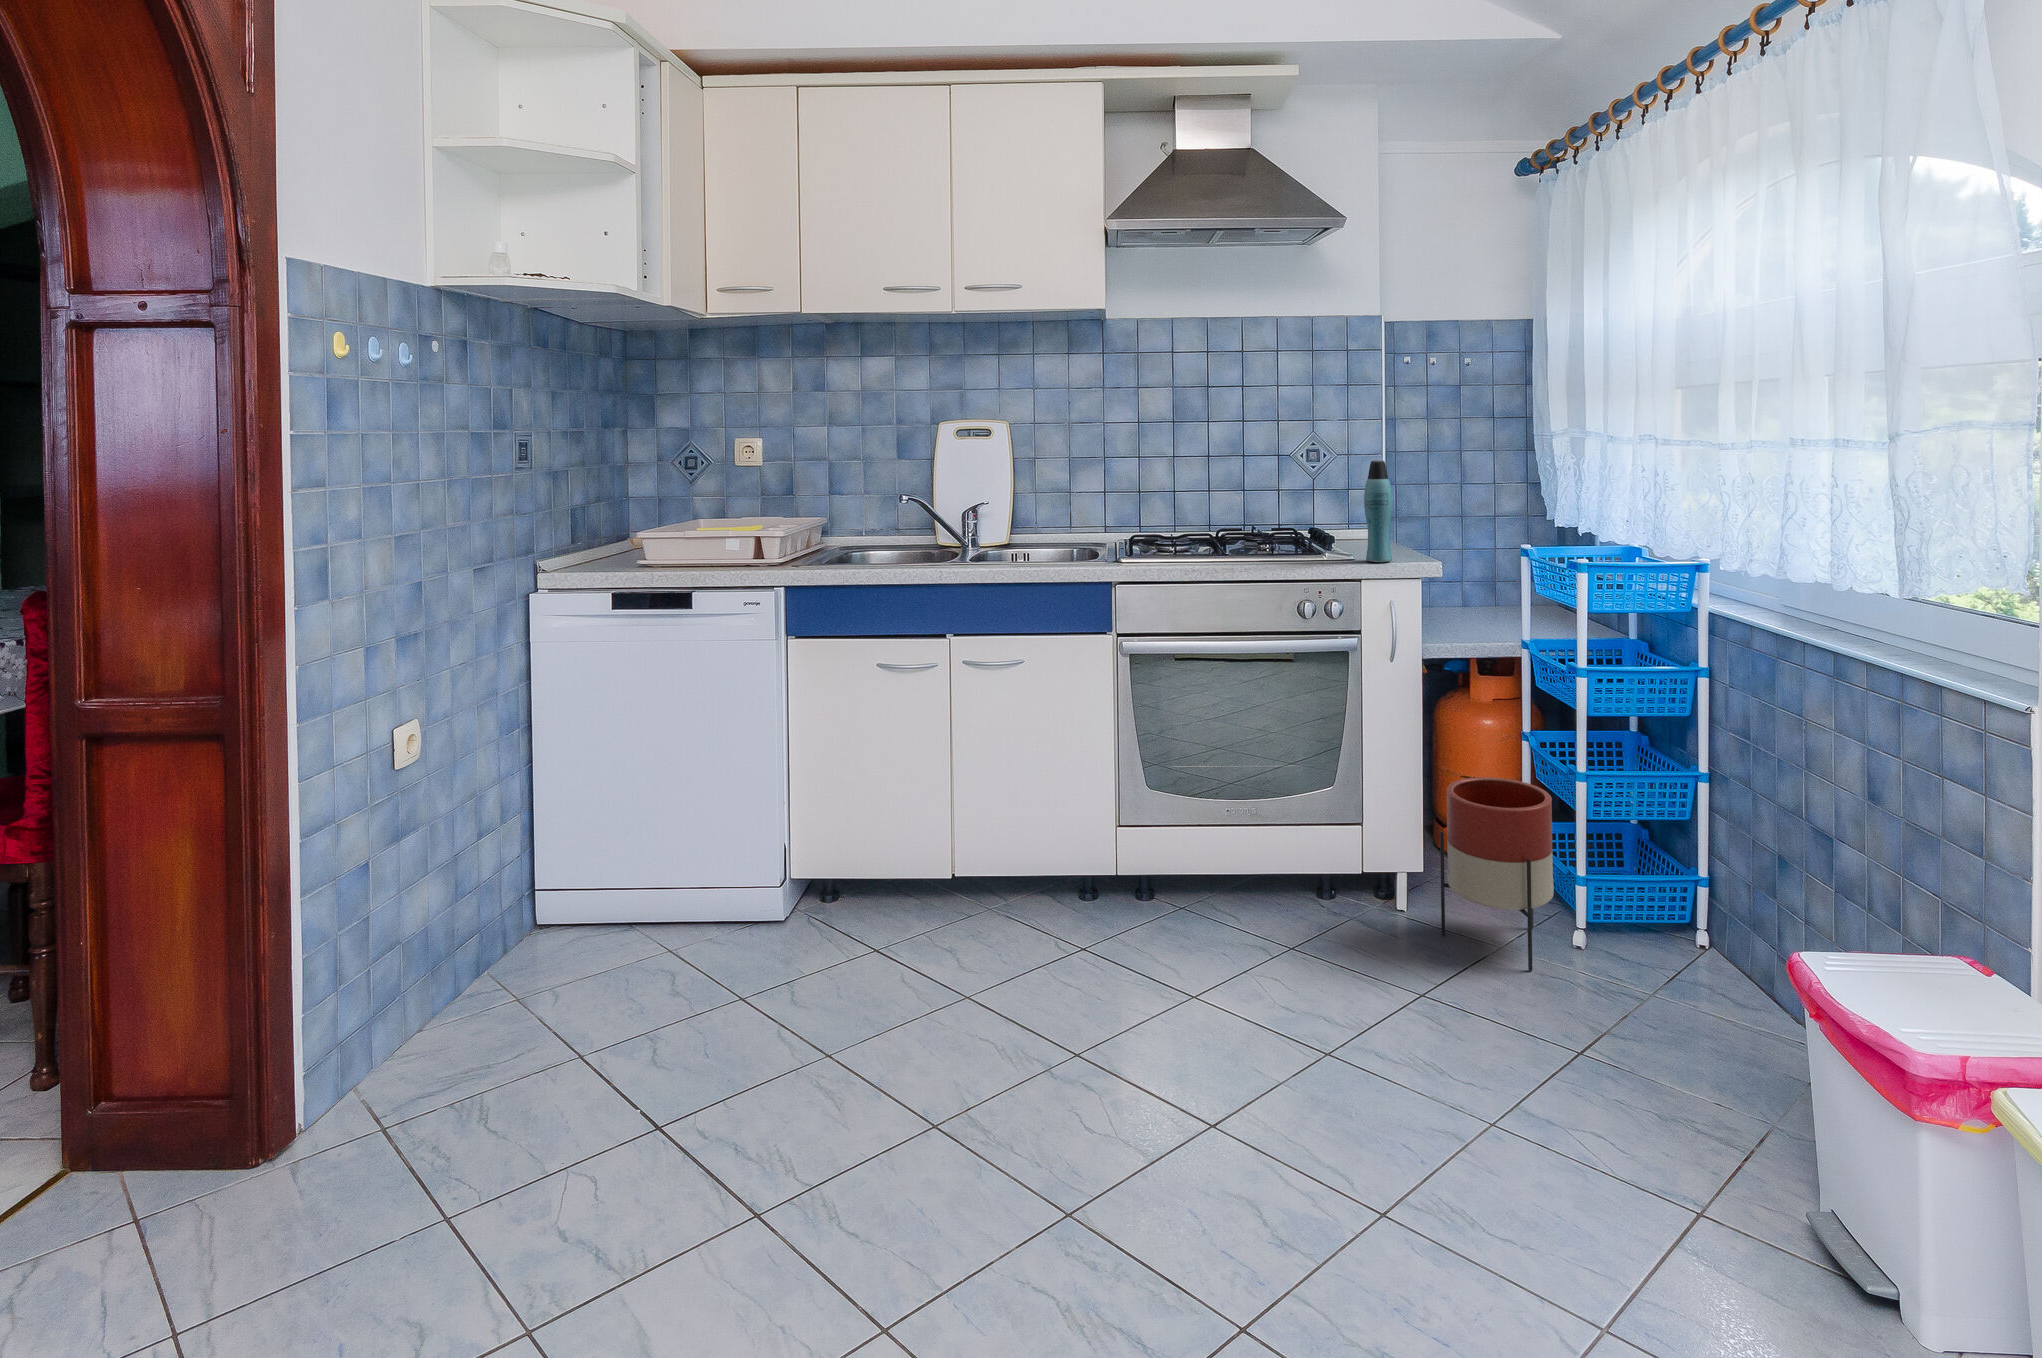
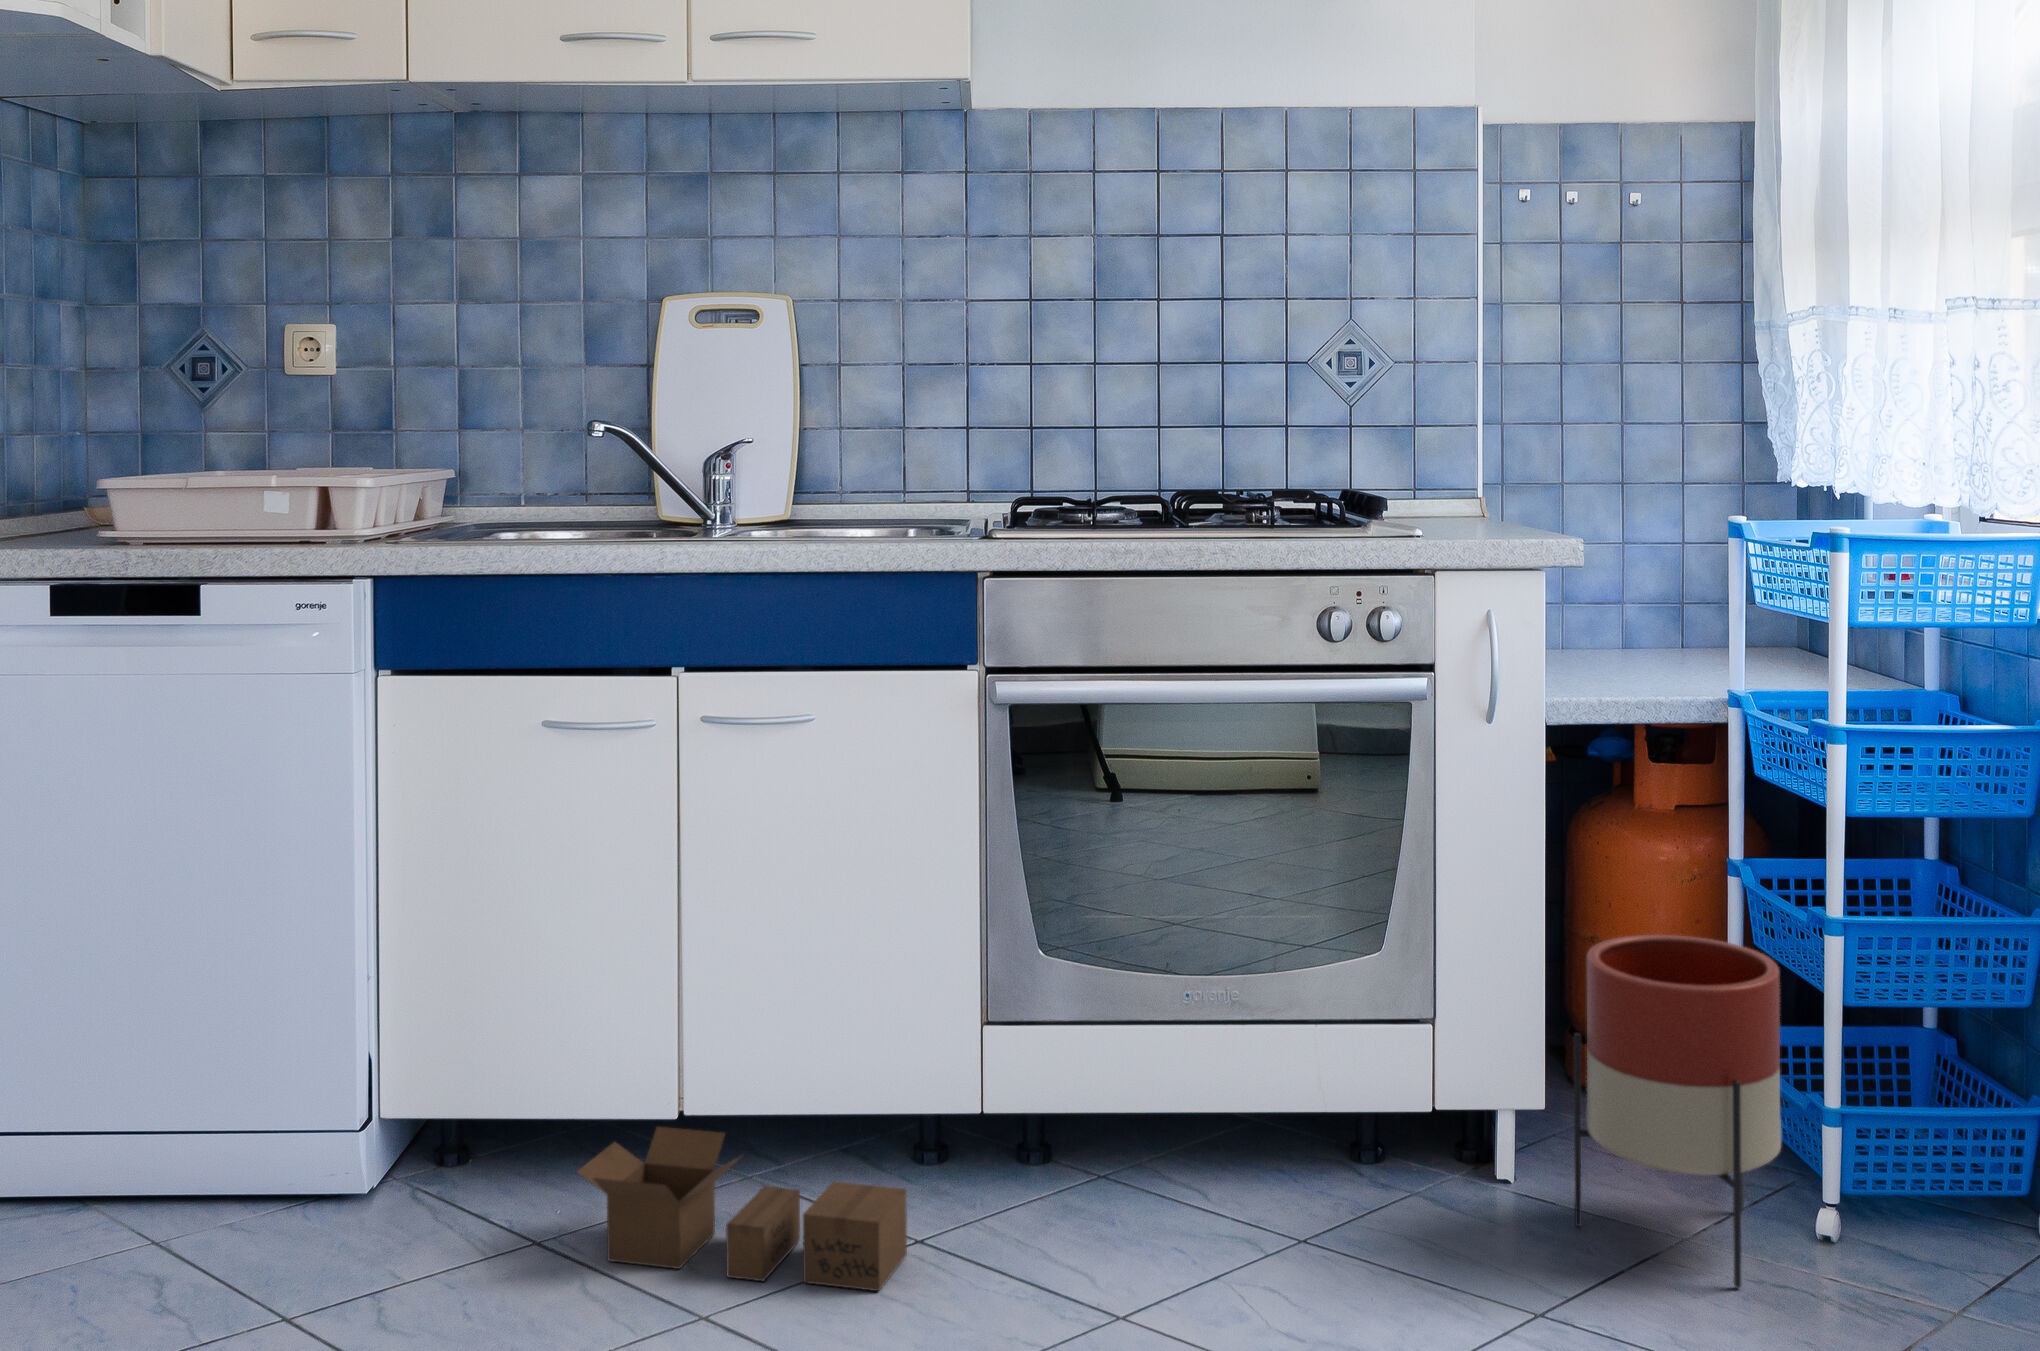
bottle: present [1364,461,1393,562] -> none [1440,349,1491,536]
cardboard box: none [909,878,1084,968] -> present [577,1127,907,1291]

